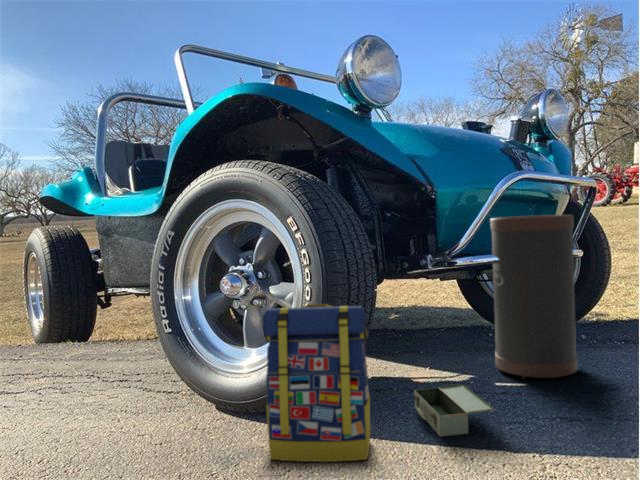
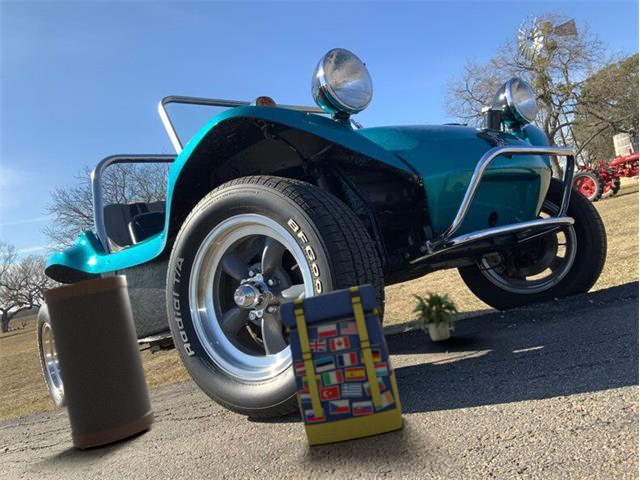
trash can: present [490,215,578,379] -> present [43,275,155,450]
potted plant: none [398,294,447,347] -> present [412,292,459,341]
toolbox: present [414,384,494,437] -> none [437,353,516,400]

